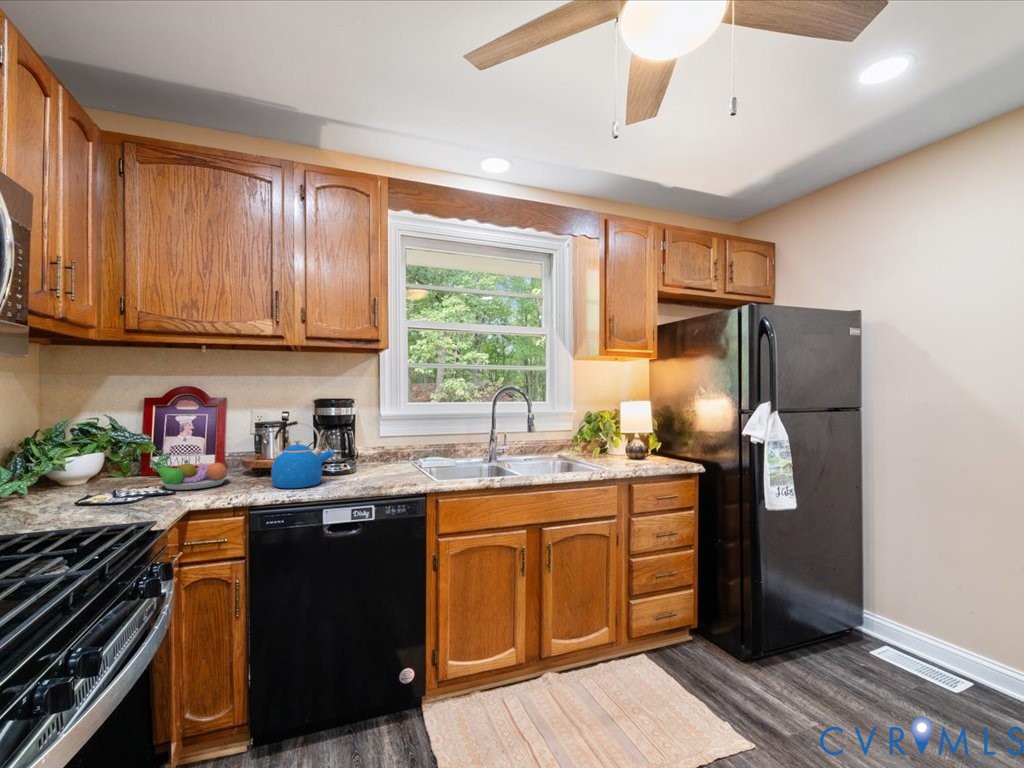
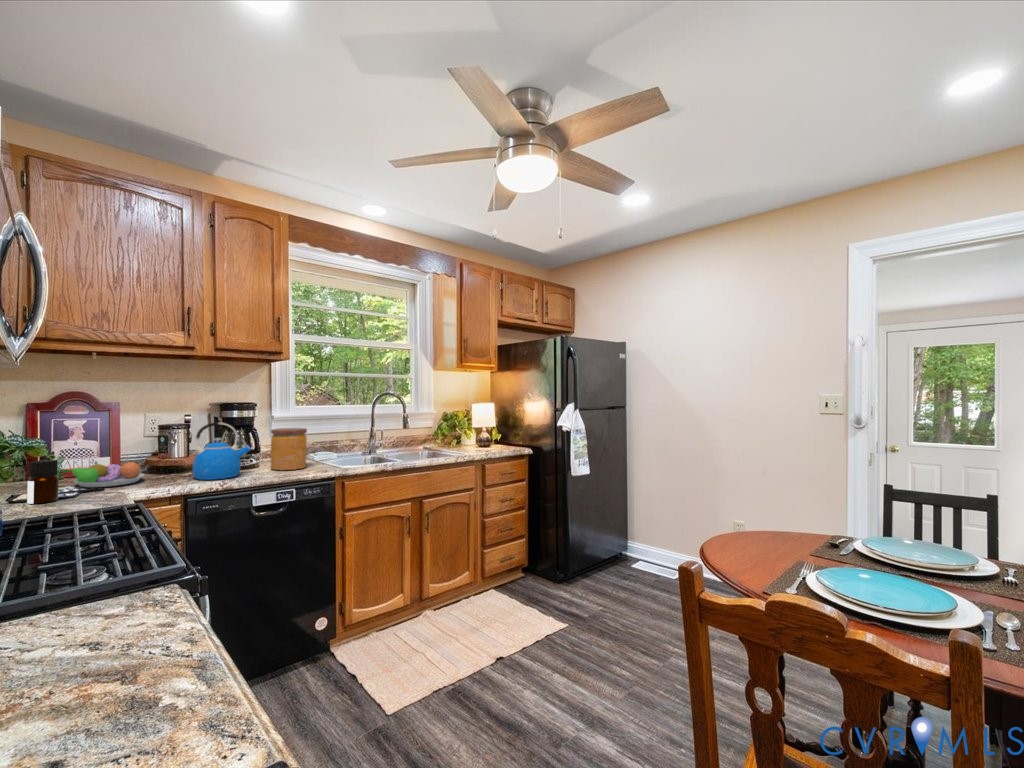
jar: none [360,429,401,480] -> present [271,428,307,470]
bottle: none [93,460,124,507] -> present [27,460,59,504]

